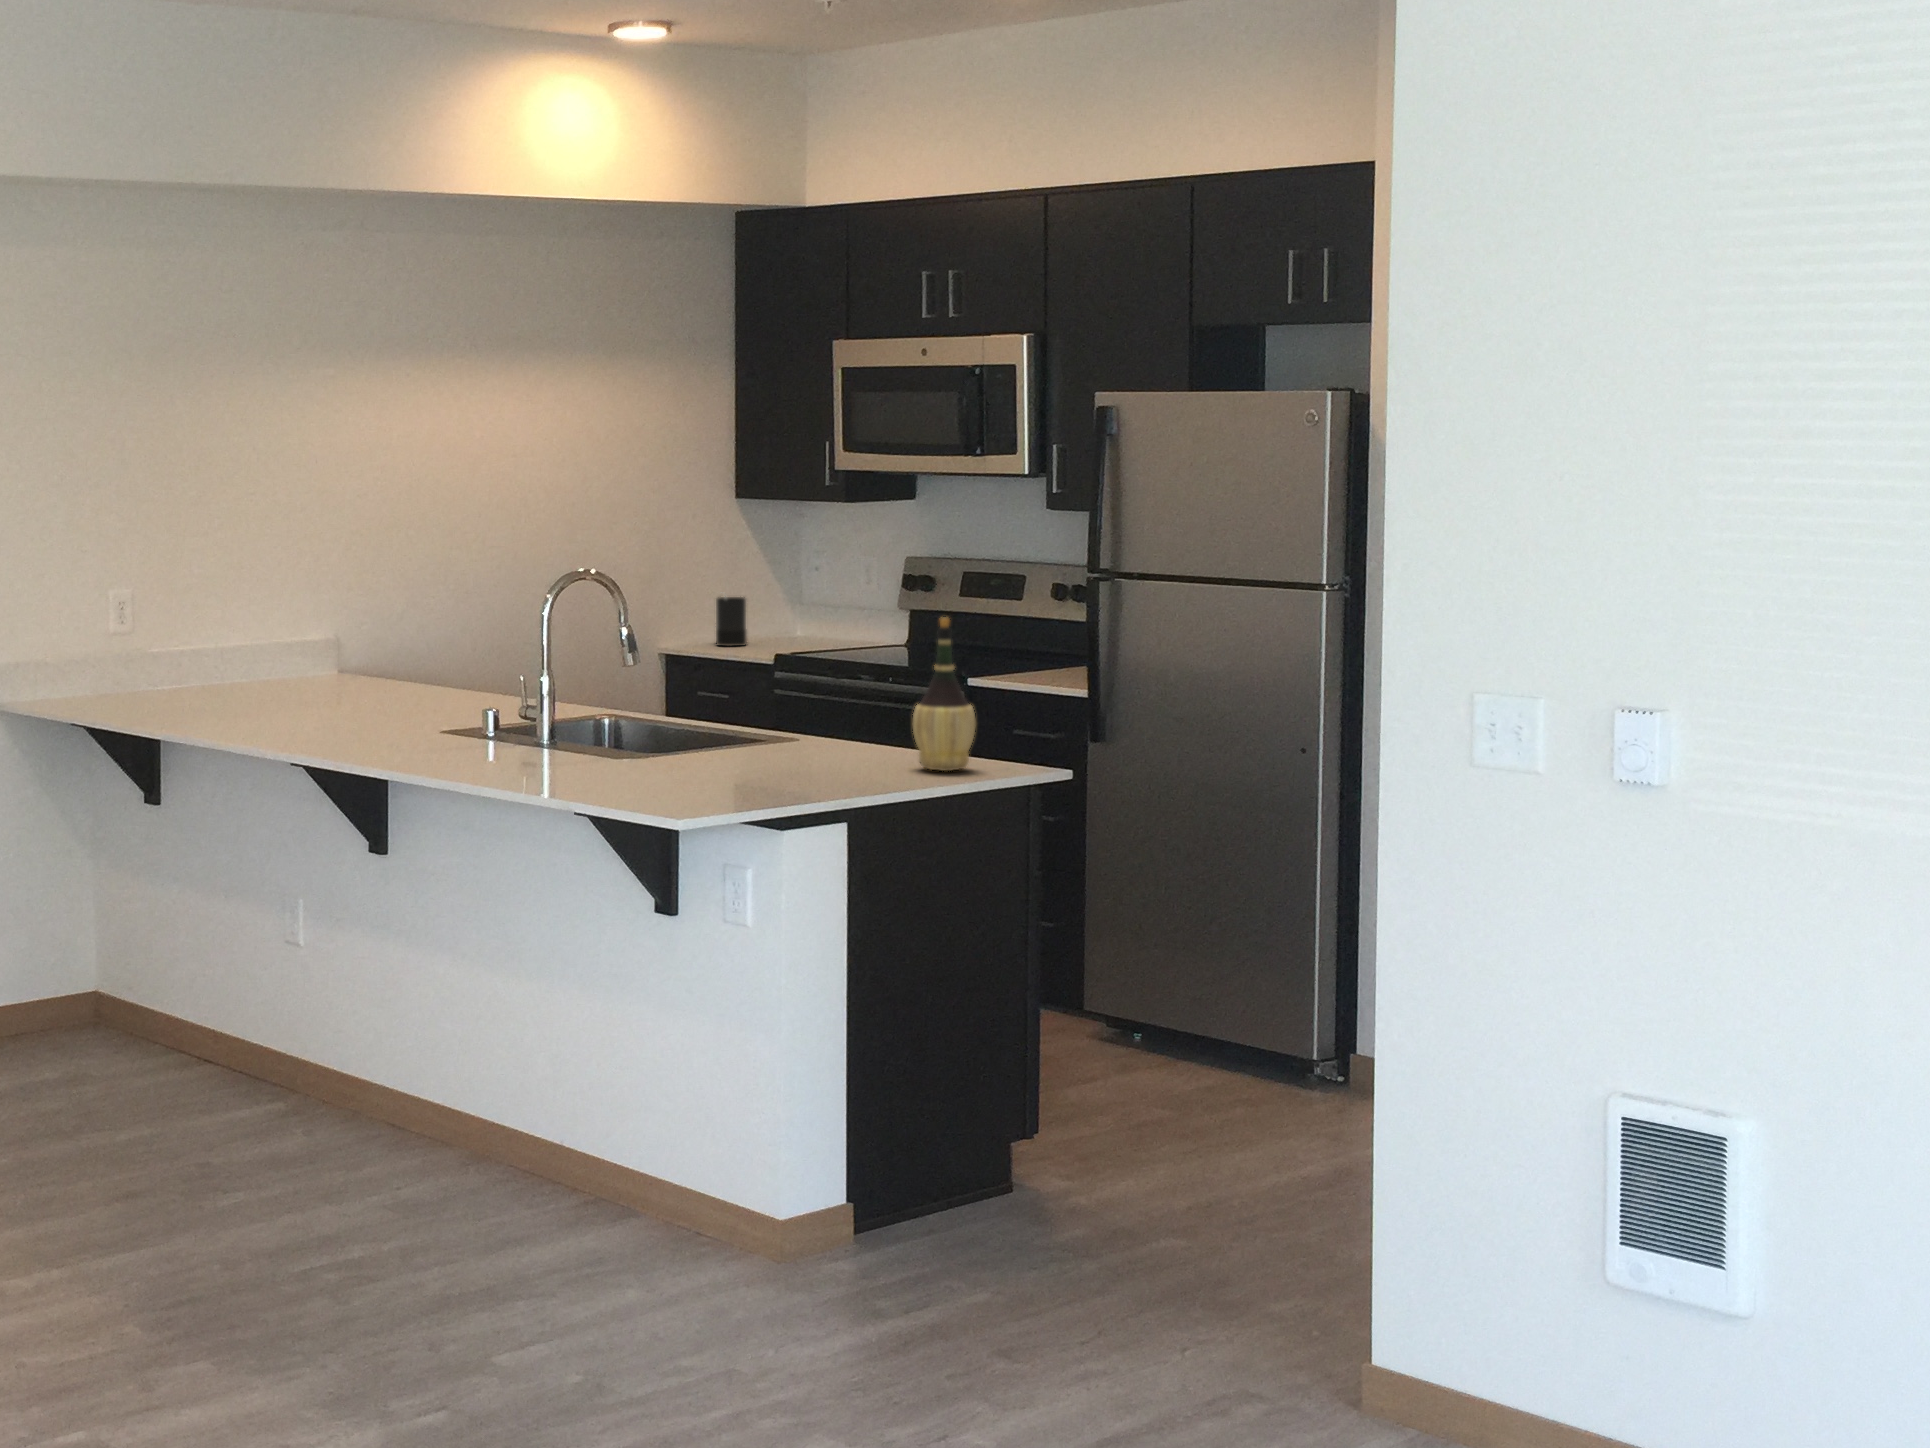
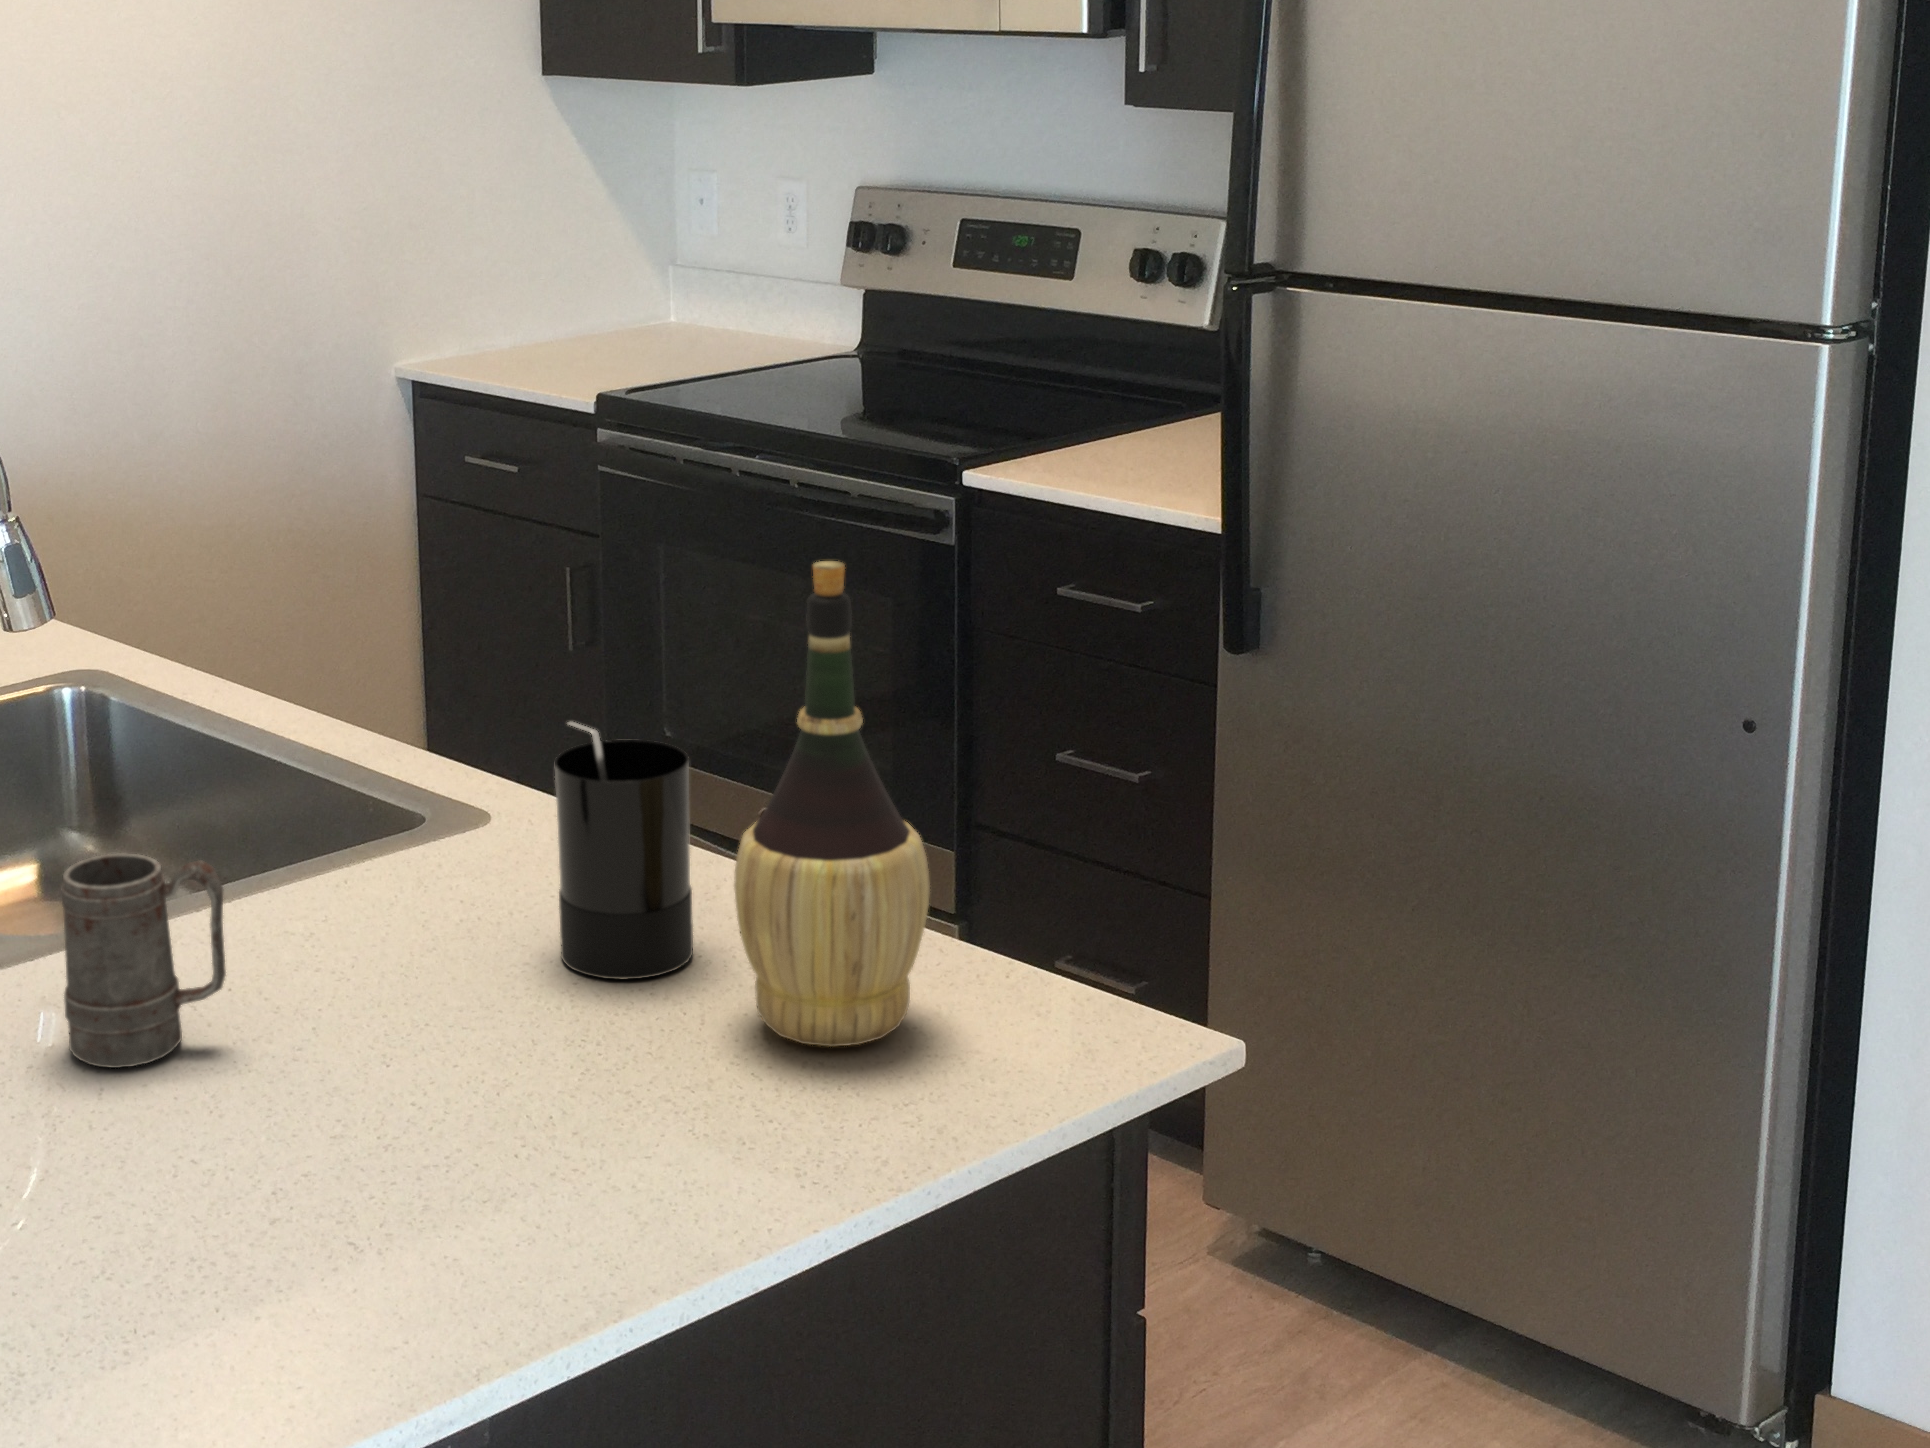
candle: present [716,596,747,646] -> present [554,722,693,979]
mug: none [701,708,753,771] -> present [62,854,226,1068]

